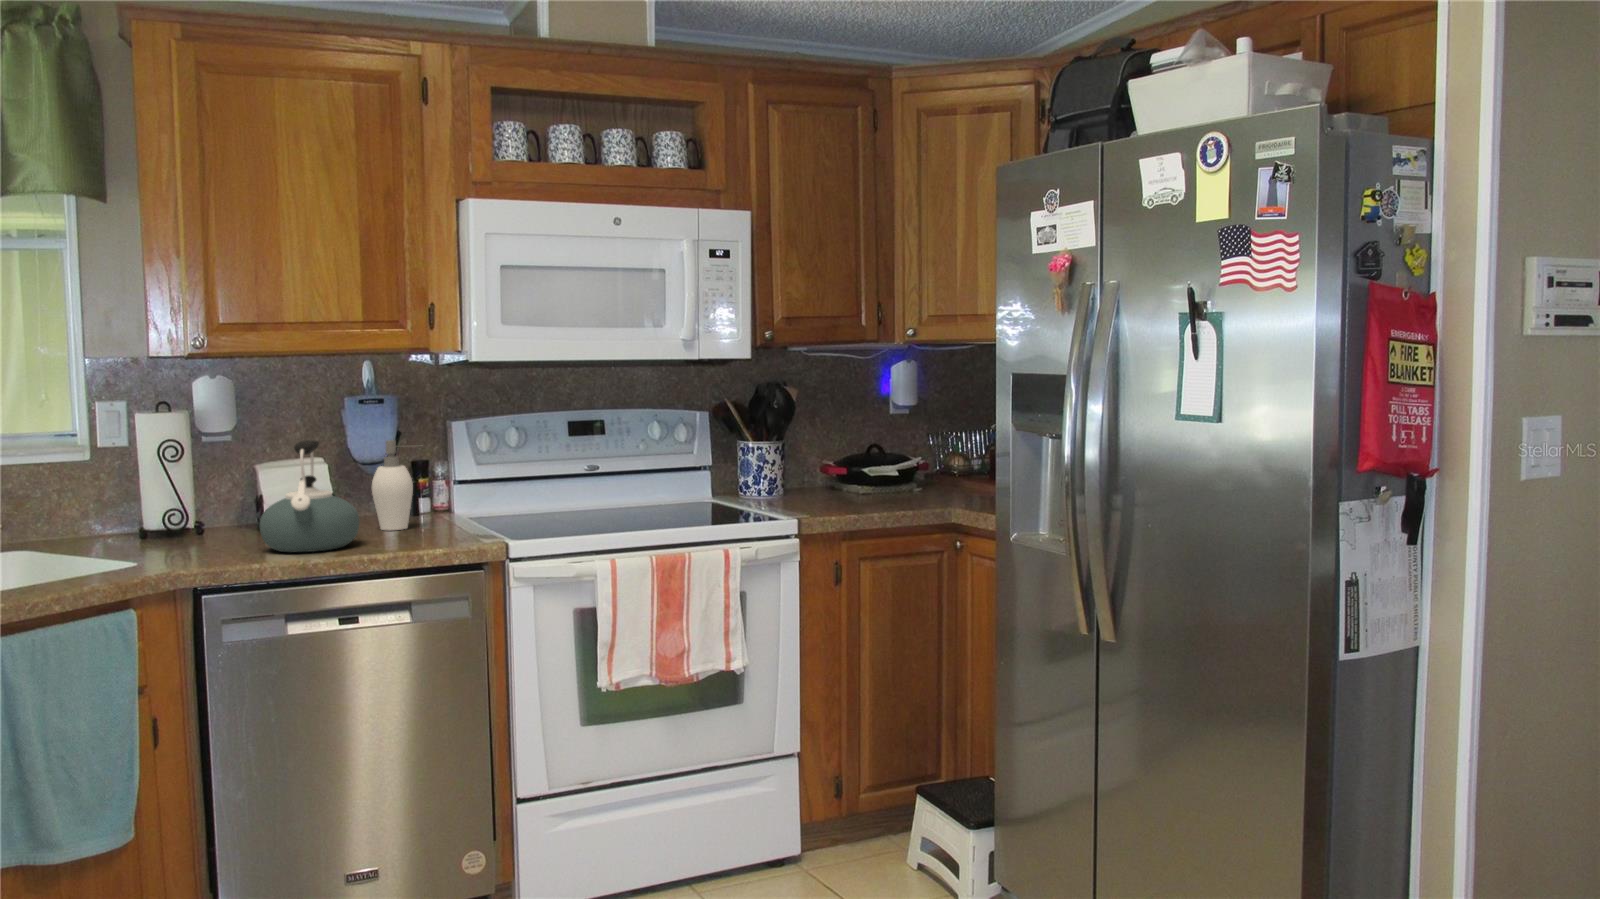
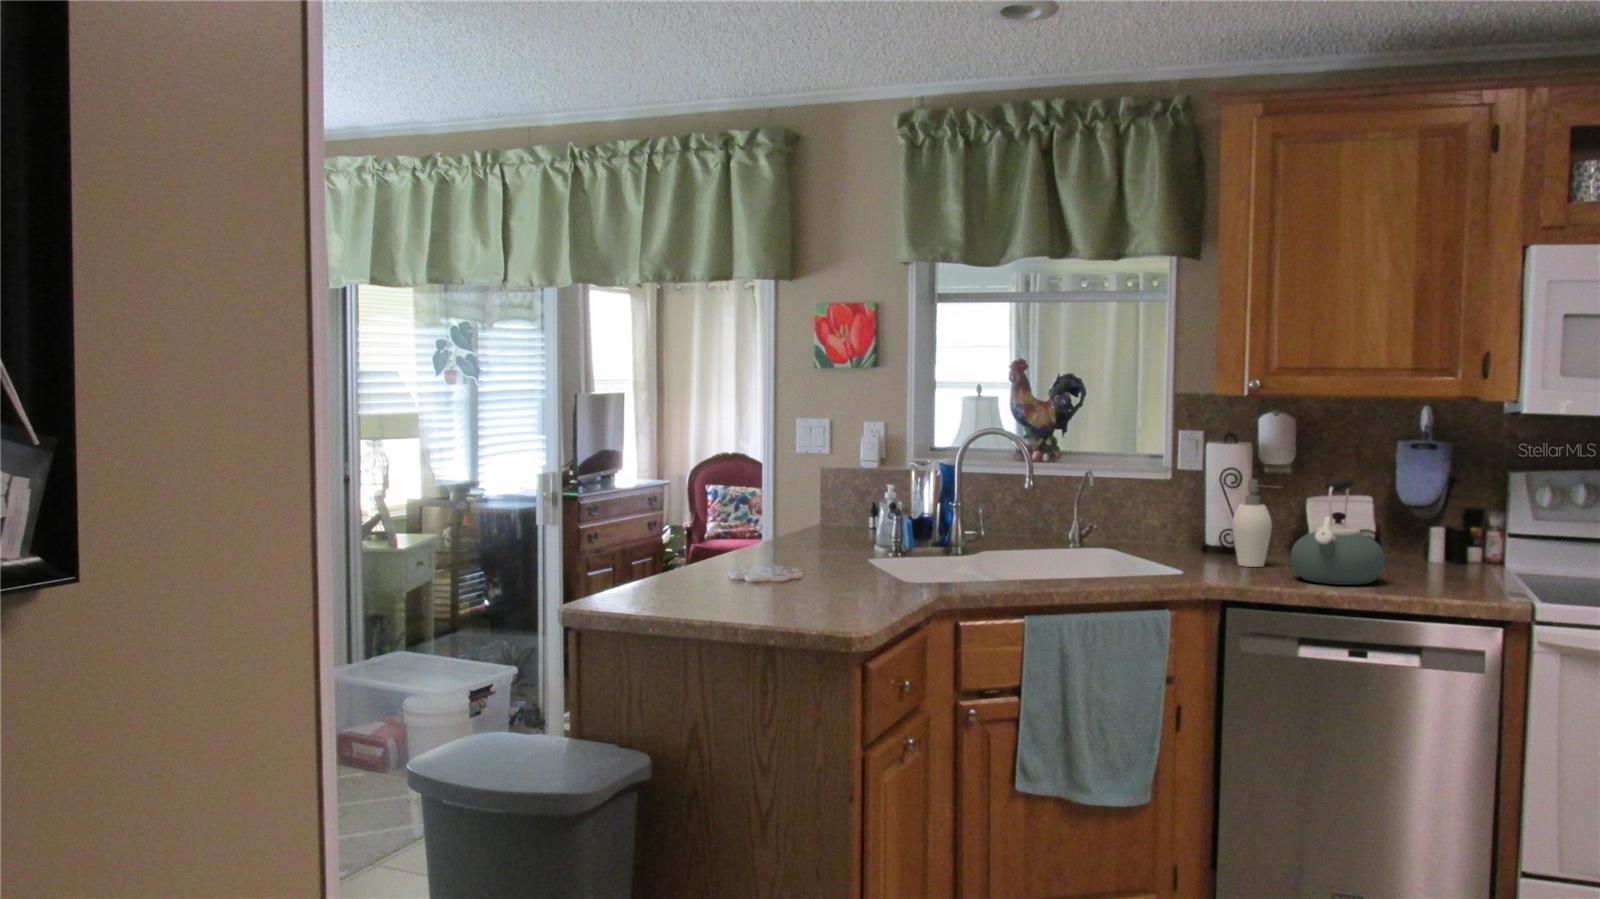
soap dispenser: present [372,440,423,530] -> present [1232,479,1272,567]

